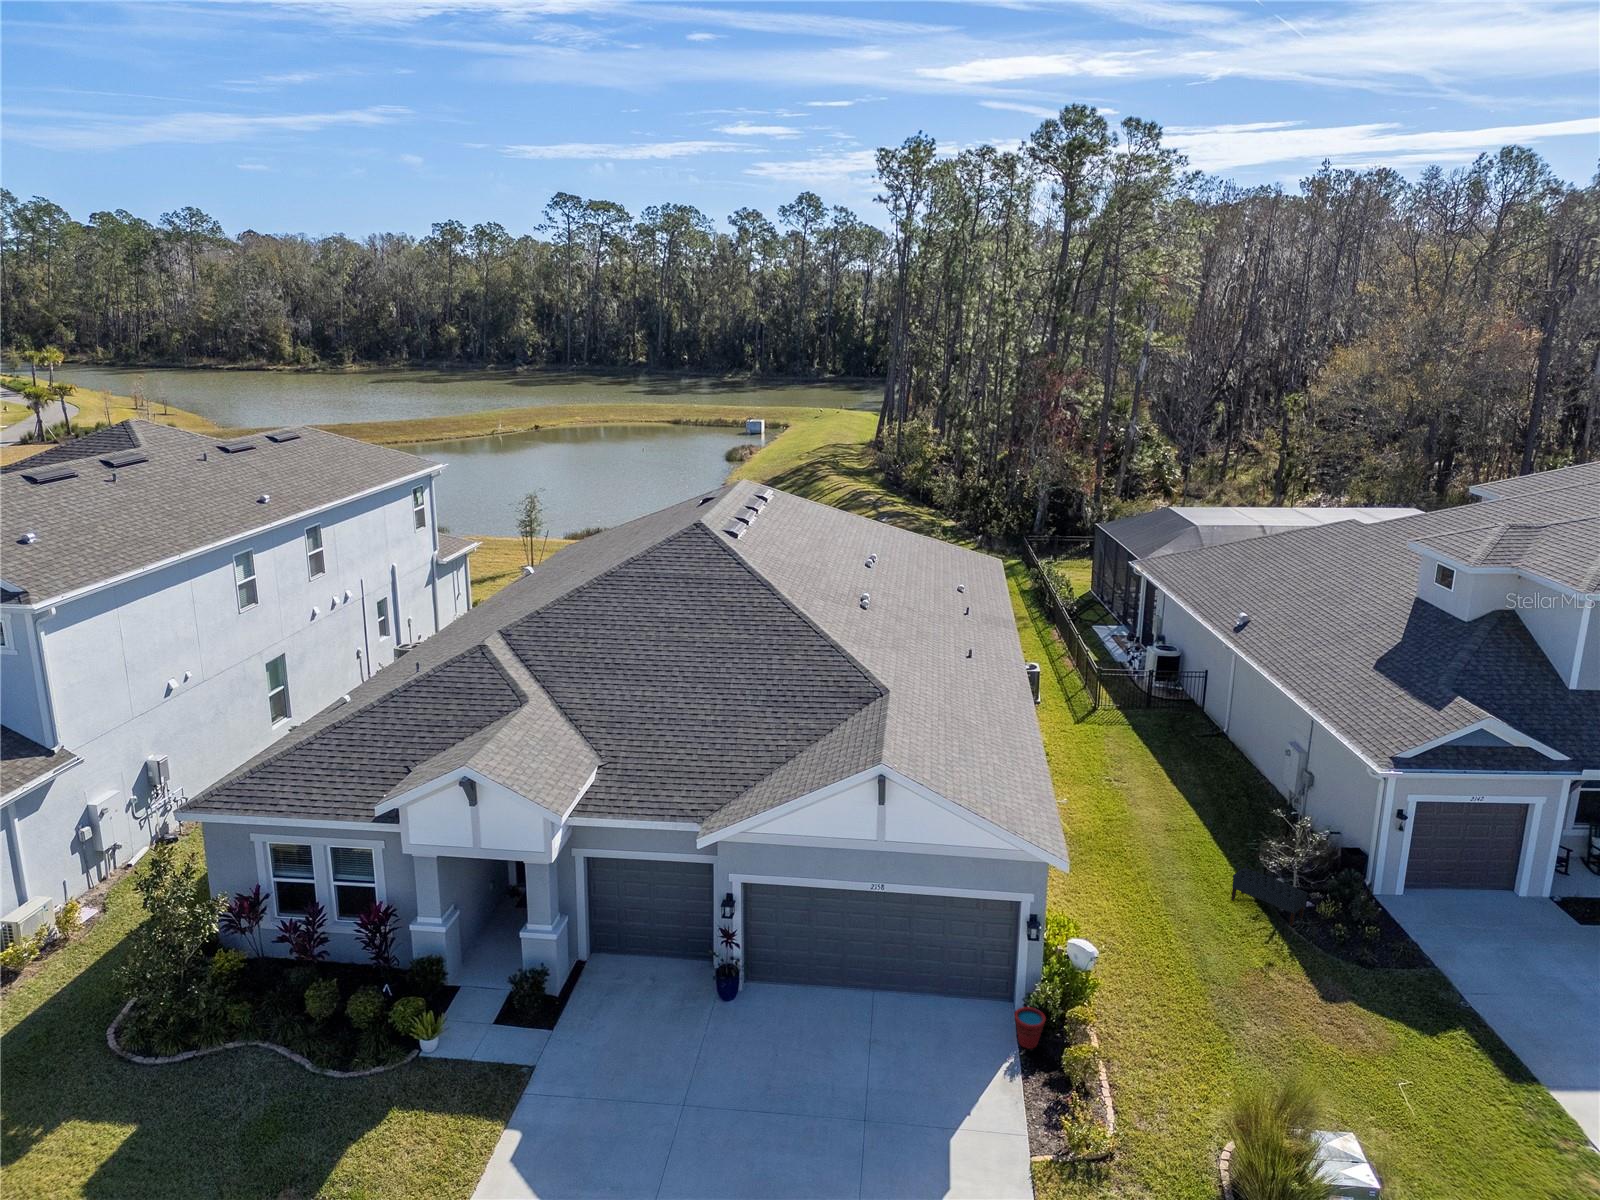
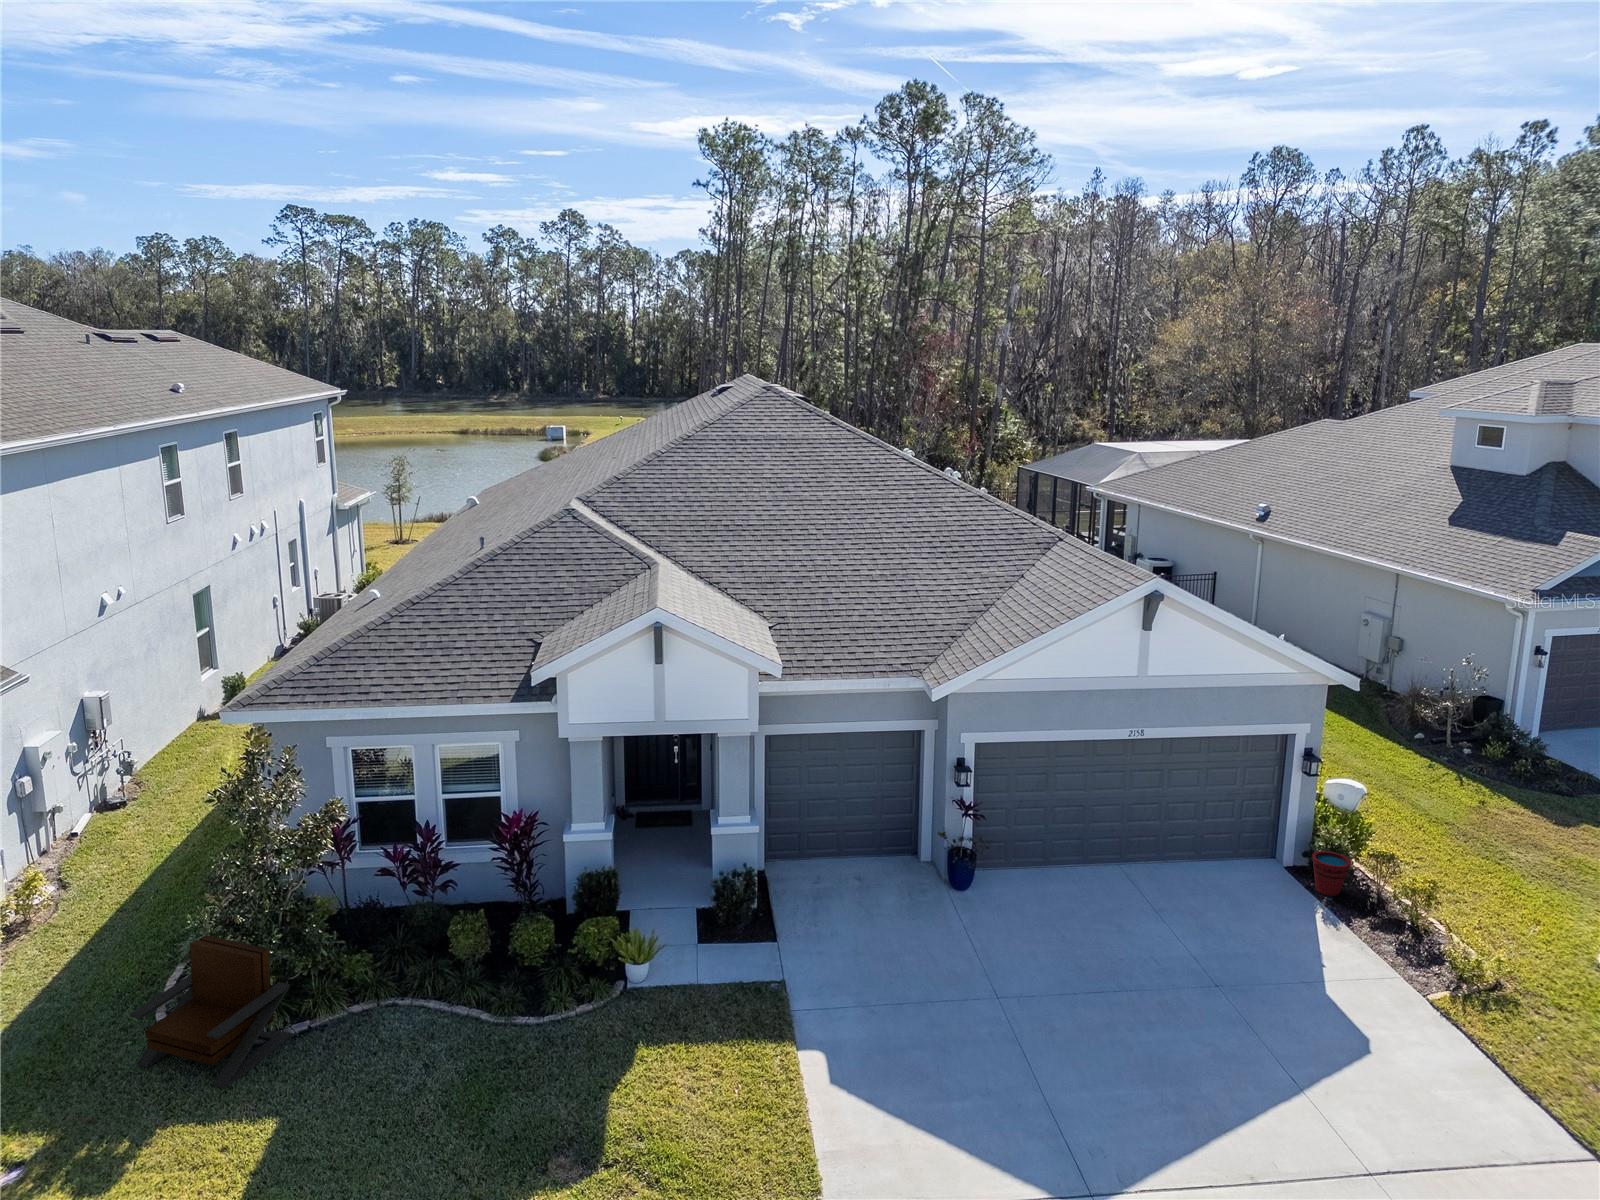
bench: present [1231,868,1308,926] -> none [1403,719,1488,769]
lounge chair: none [69,984,179,1098] -> present [130,935,293,1089]

